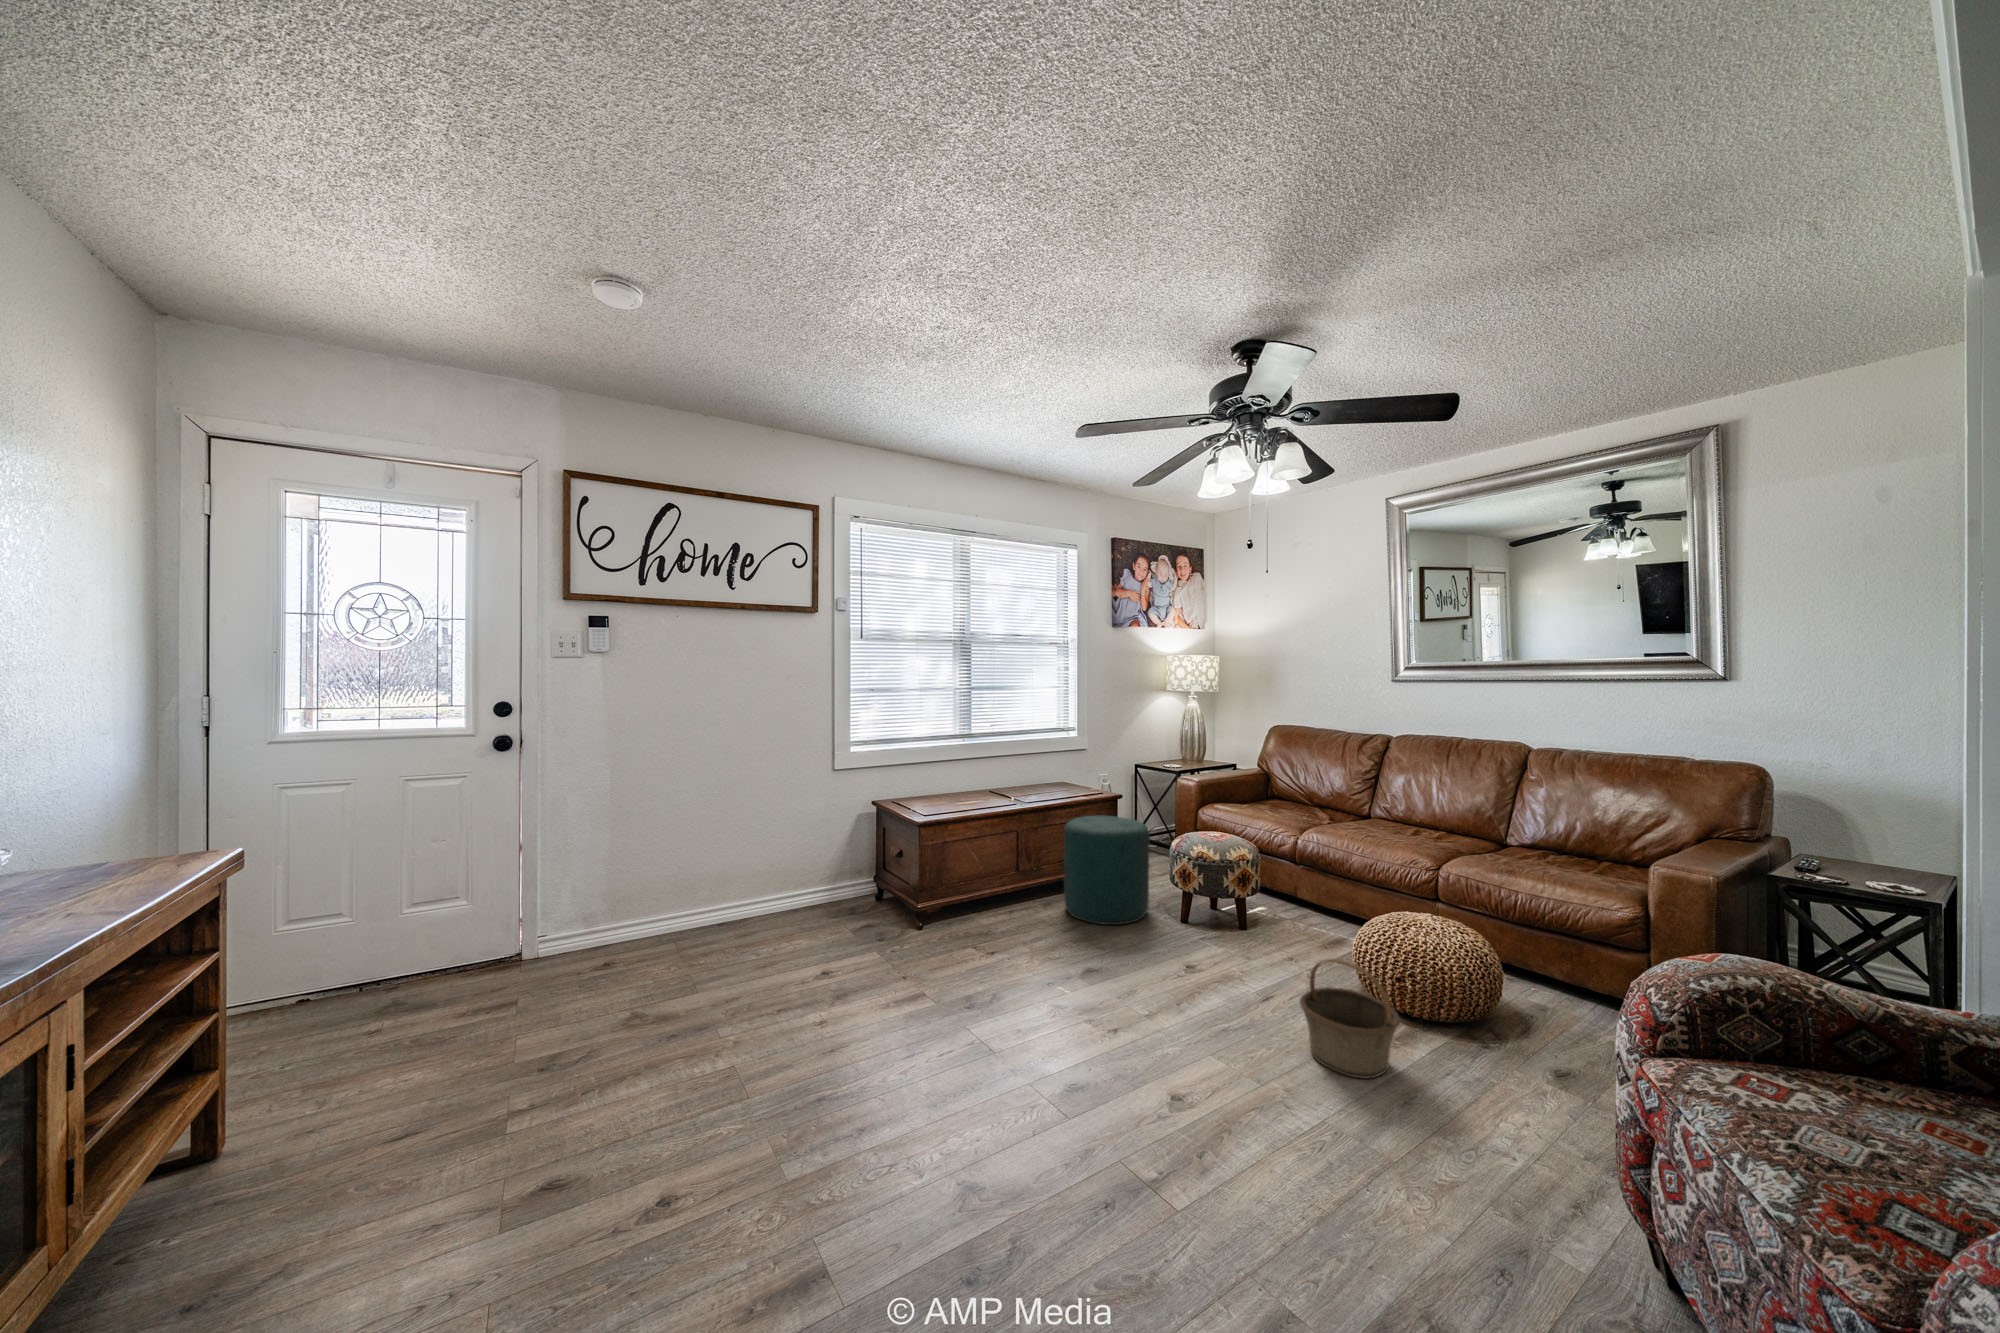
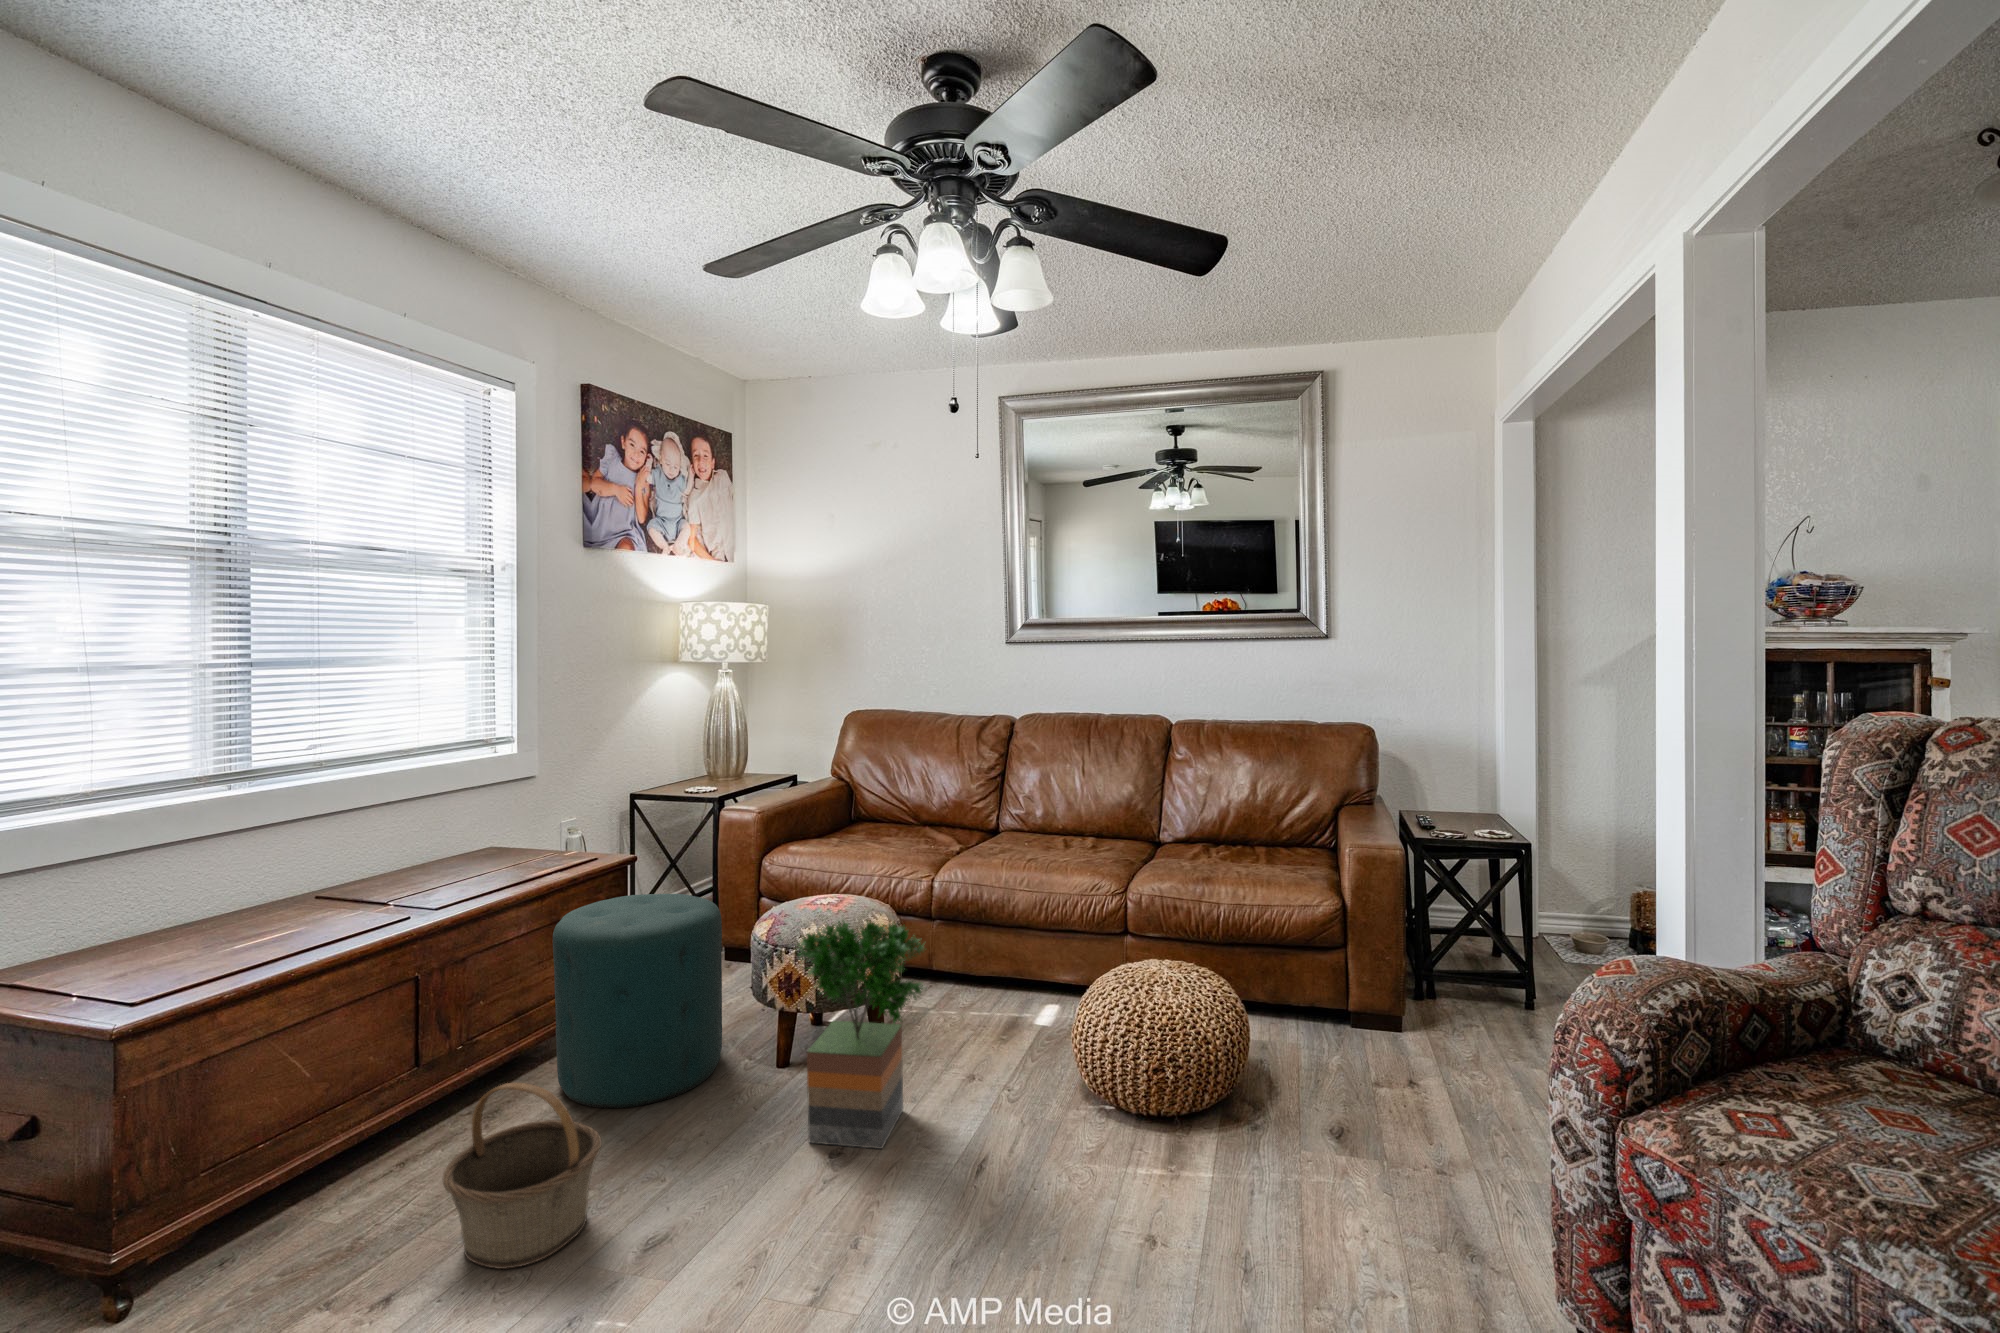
potted tree: none [1169,842,1250,977] -> present [799,921,924,1149]
basket: present [1300,959,1400,1079] -> present [443,1083,602,1269]

